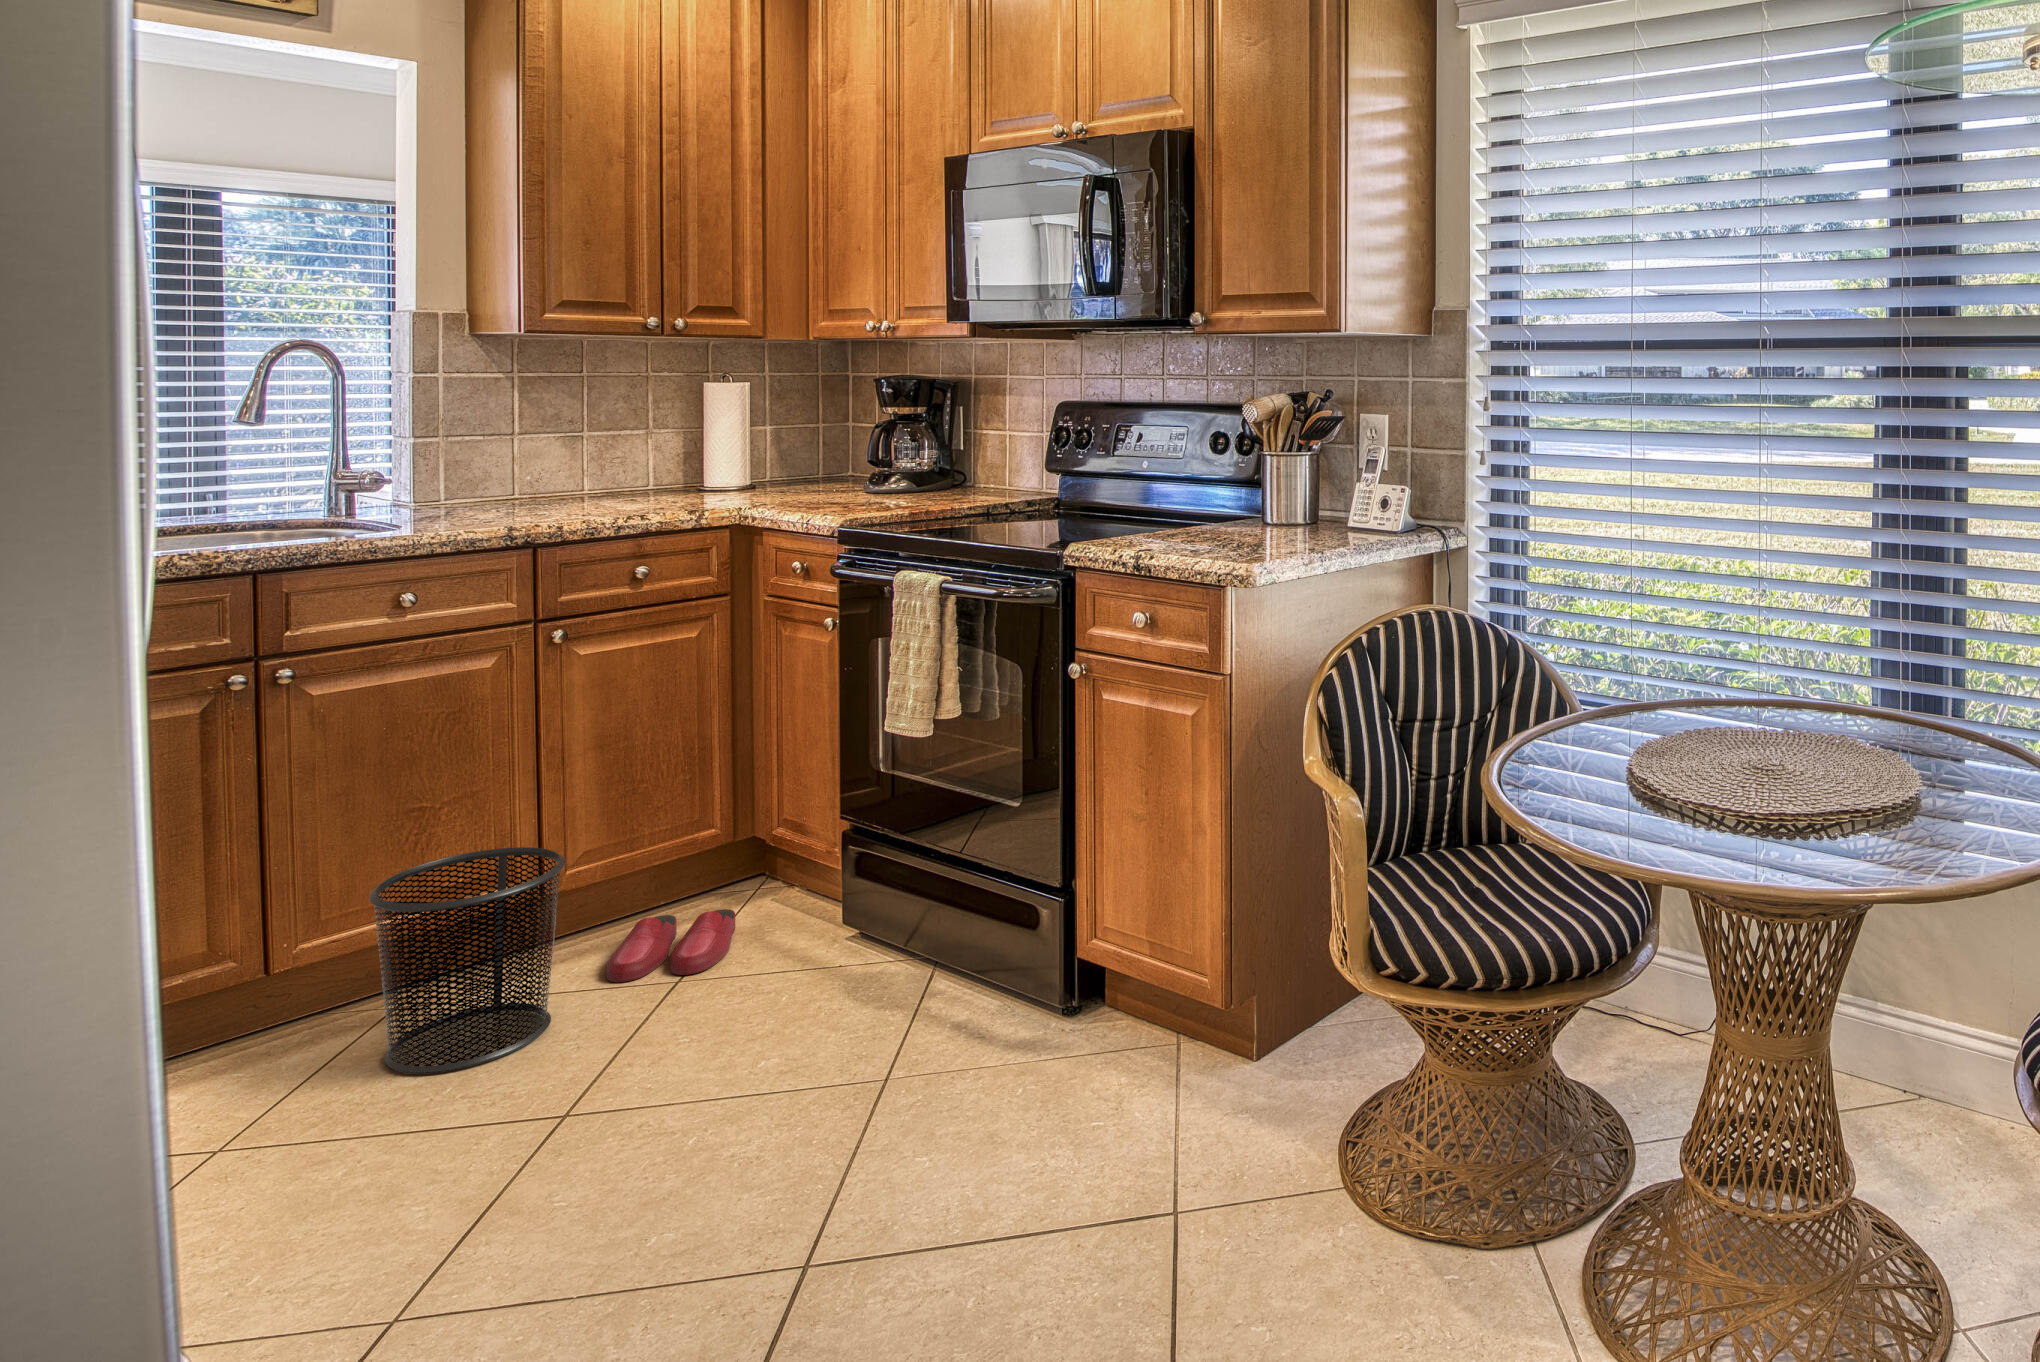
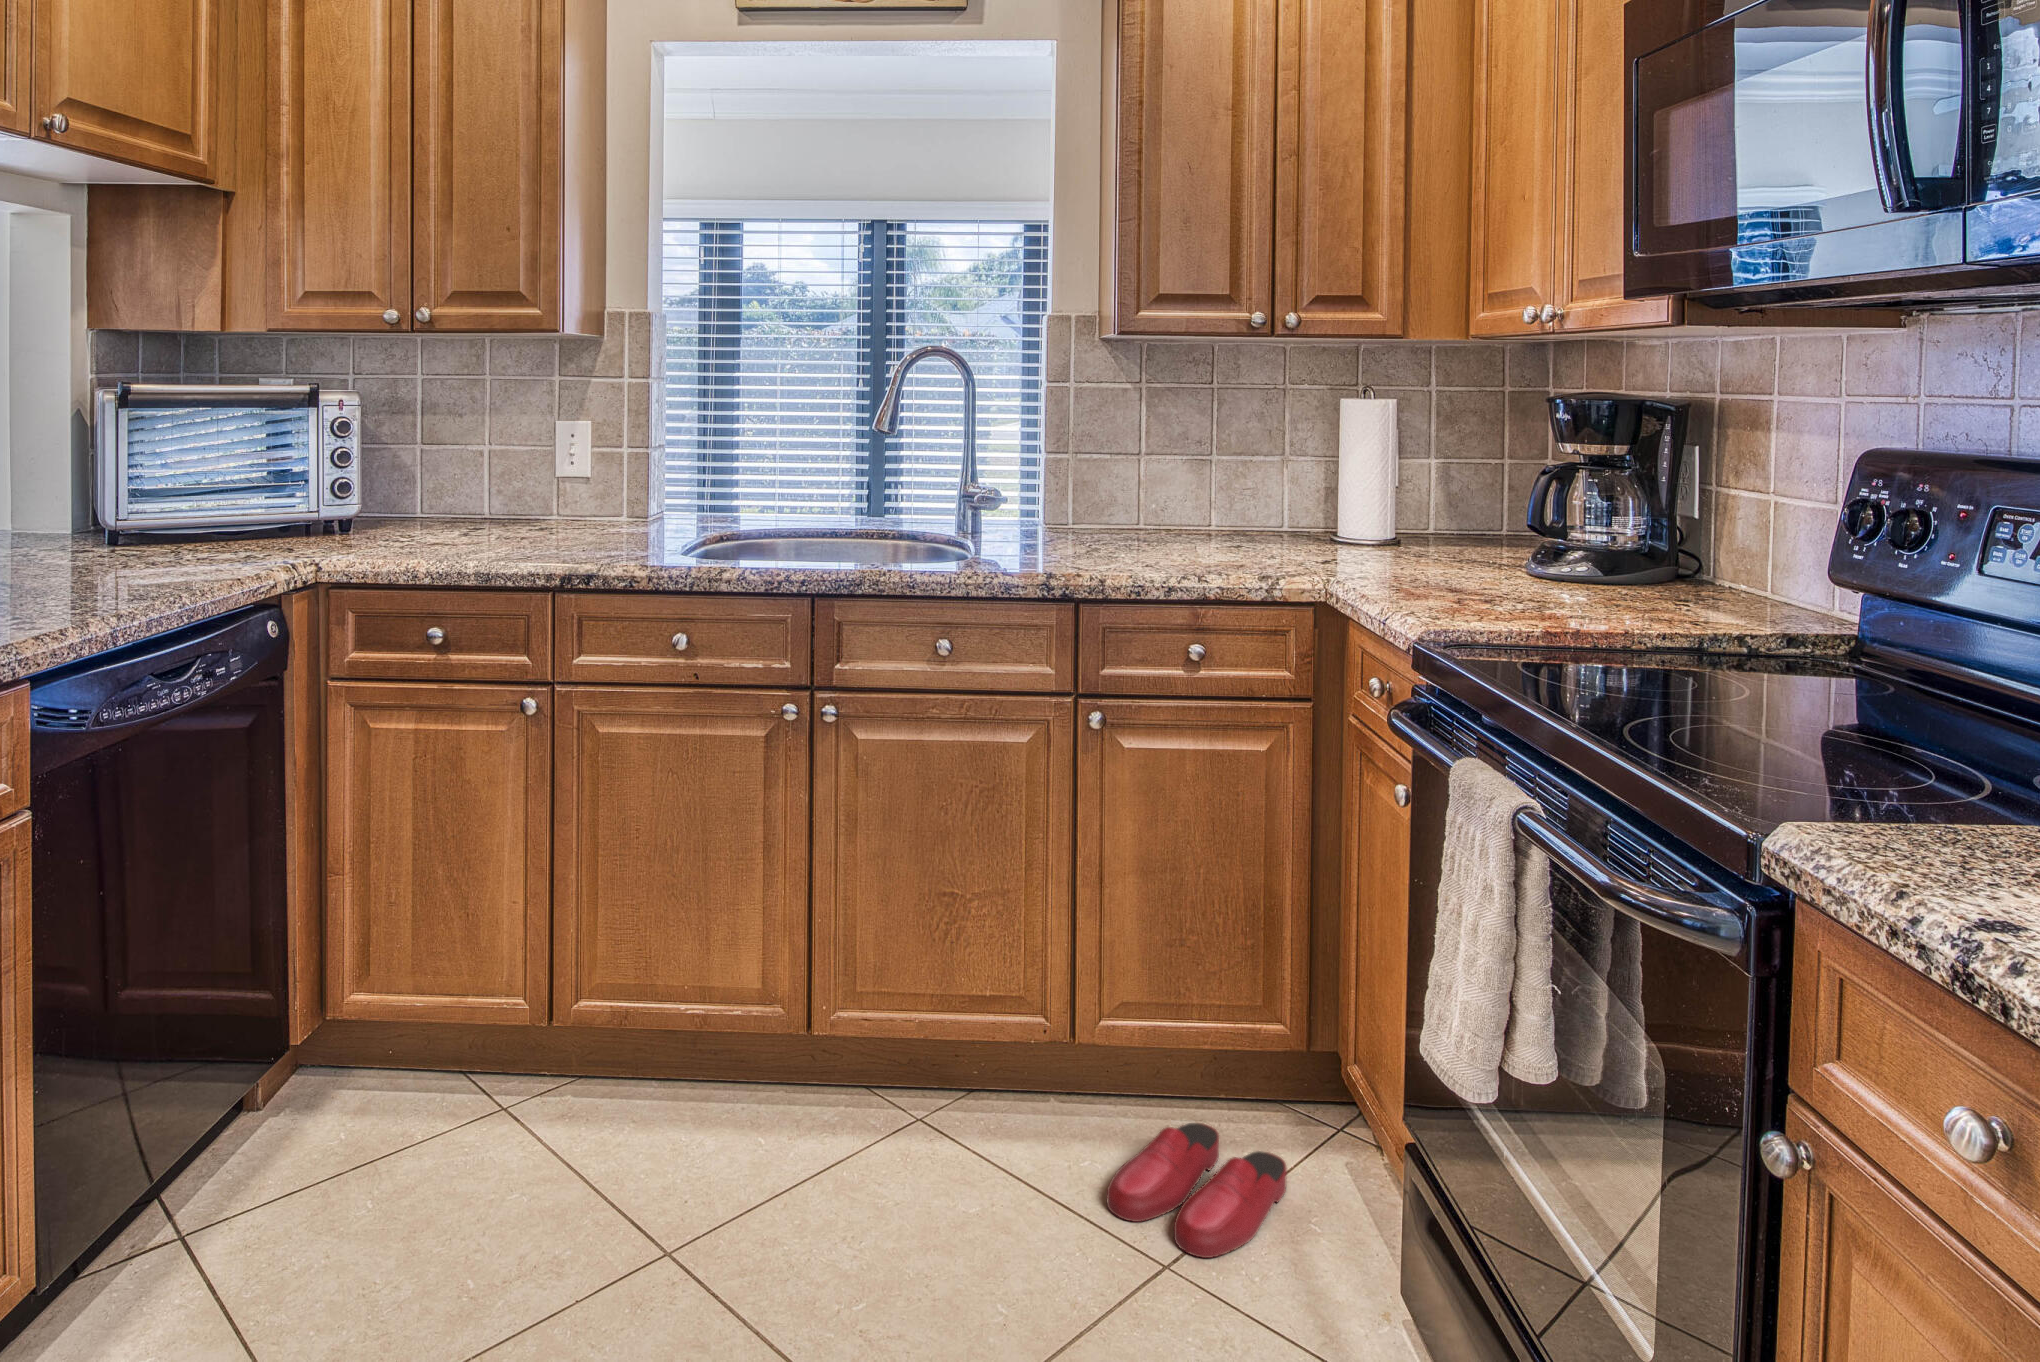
waste bin: present [369,847,565,1074] -> none [842,968,1037,1270]

